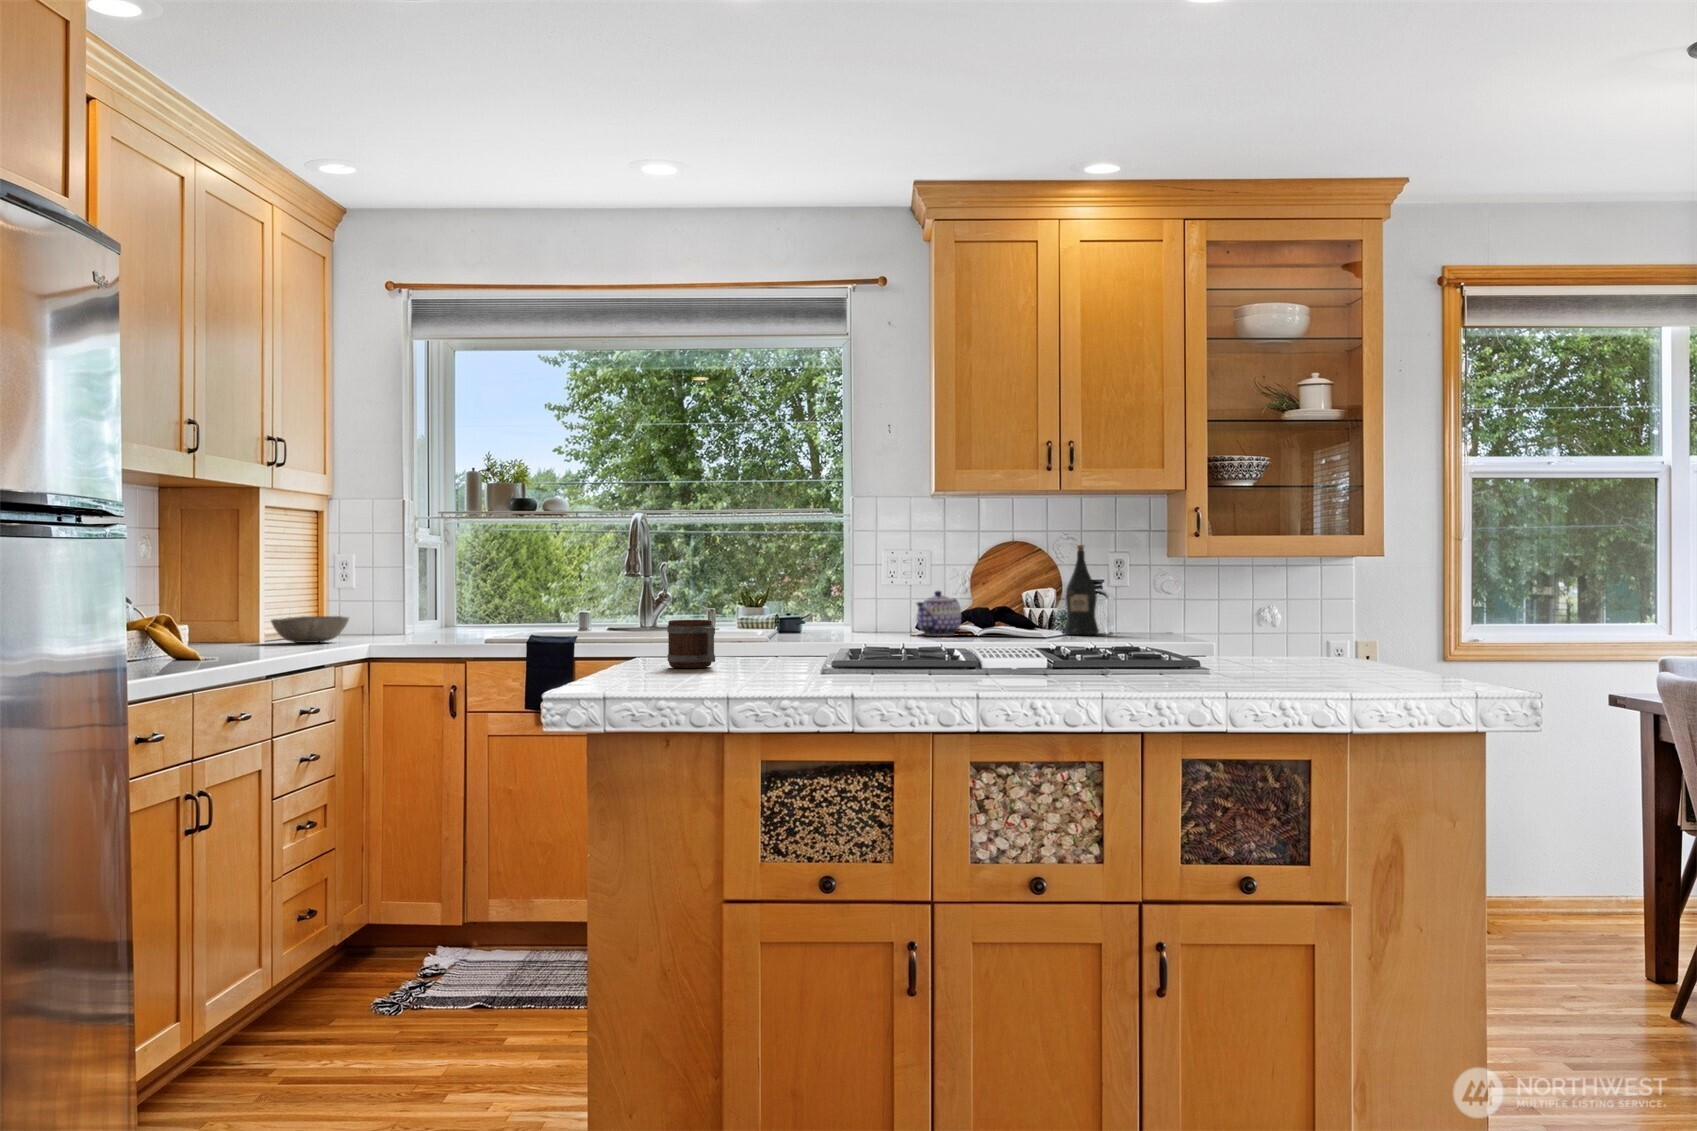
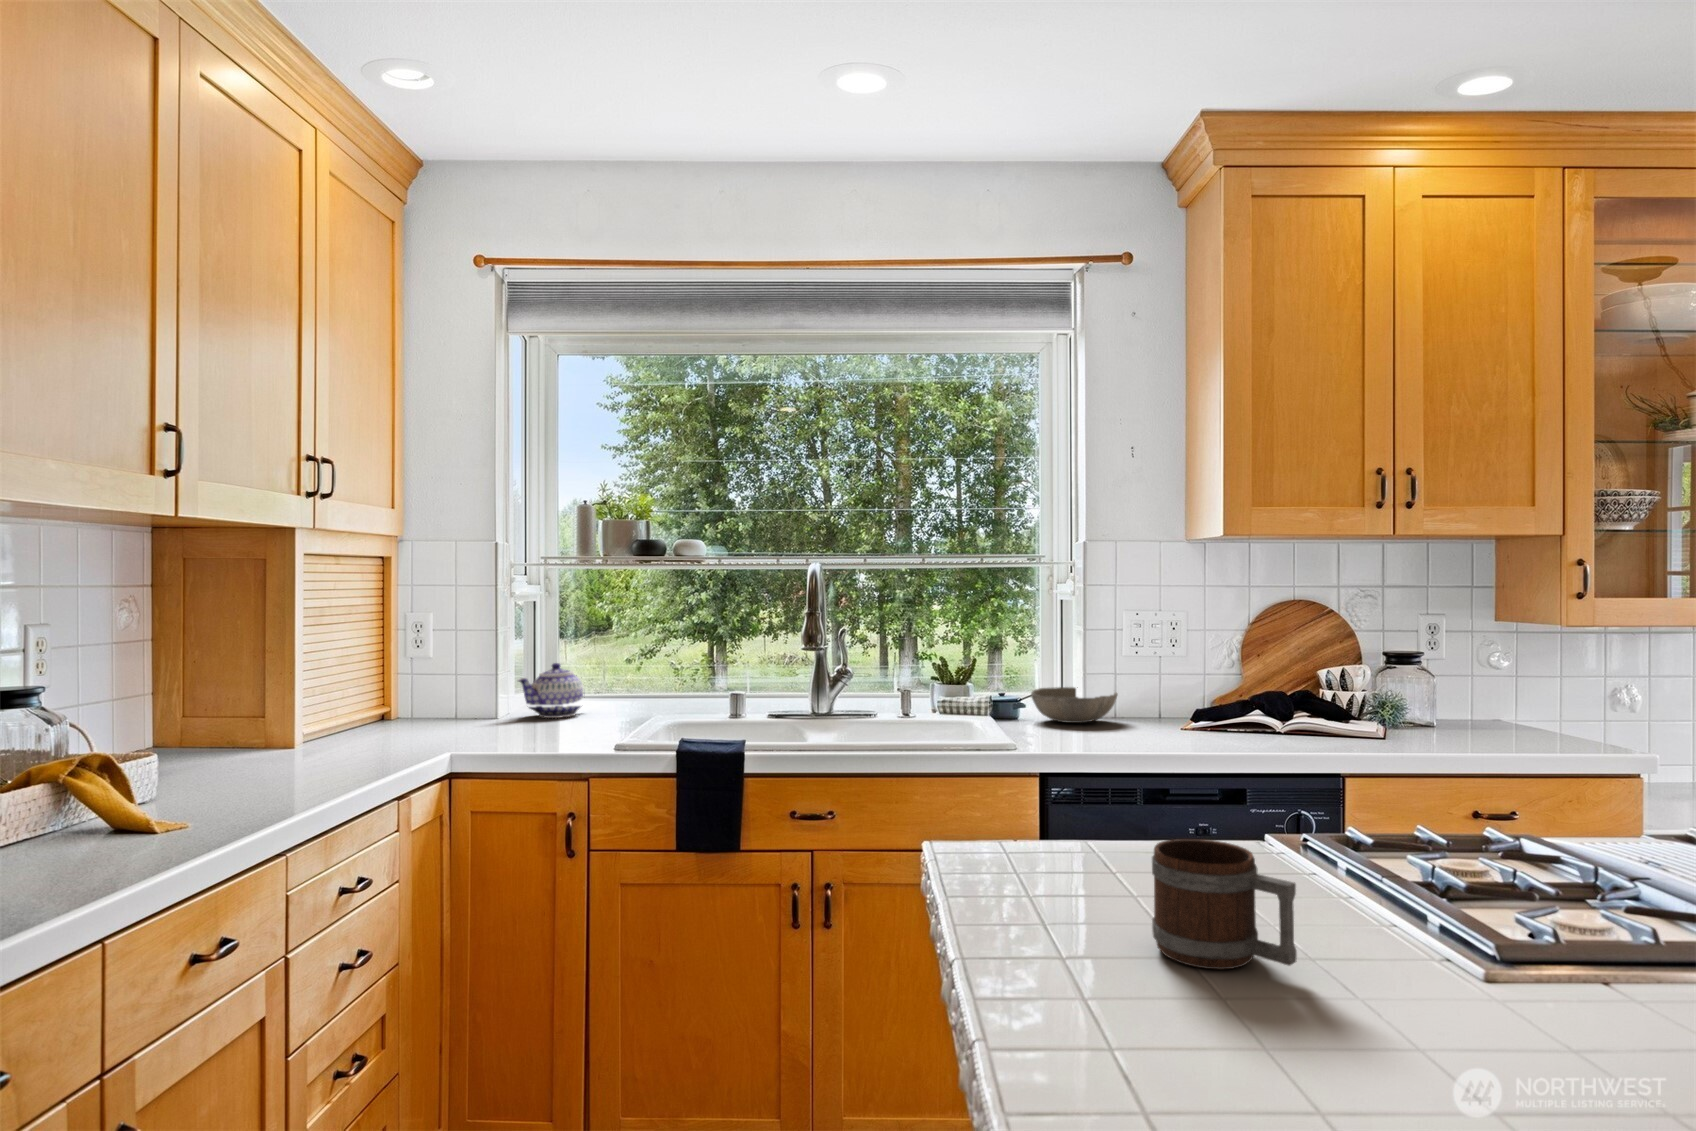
wine bottle: present [1064,545,1099,635] -> none [1394,608,1448,732]
teapot: present [916,591,961,636] -> present [518,663,585,718]
bowl: present [271,616,349,643] -> present [1031,687,1118,723]

